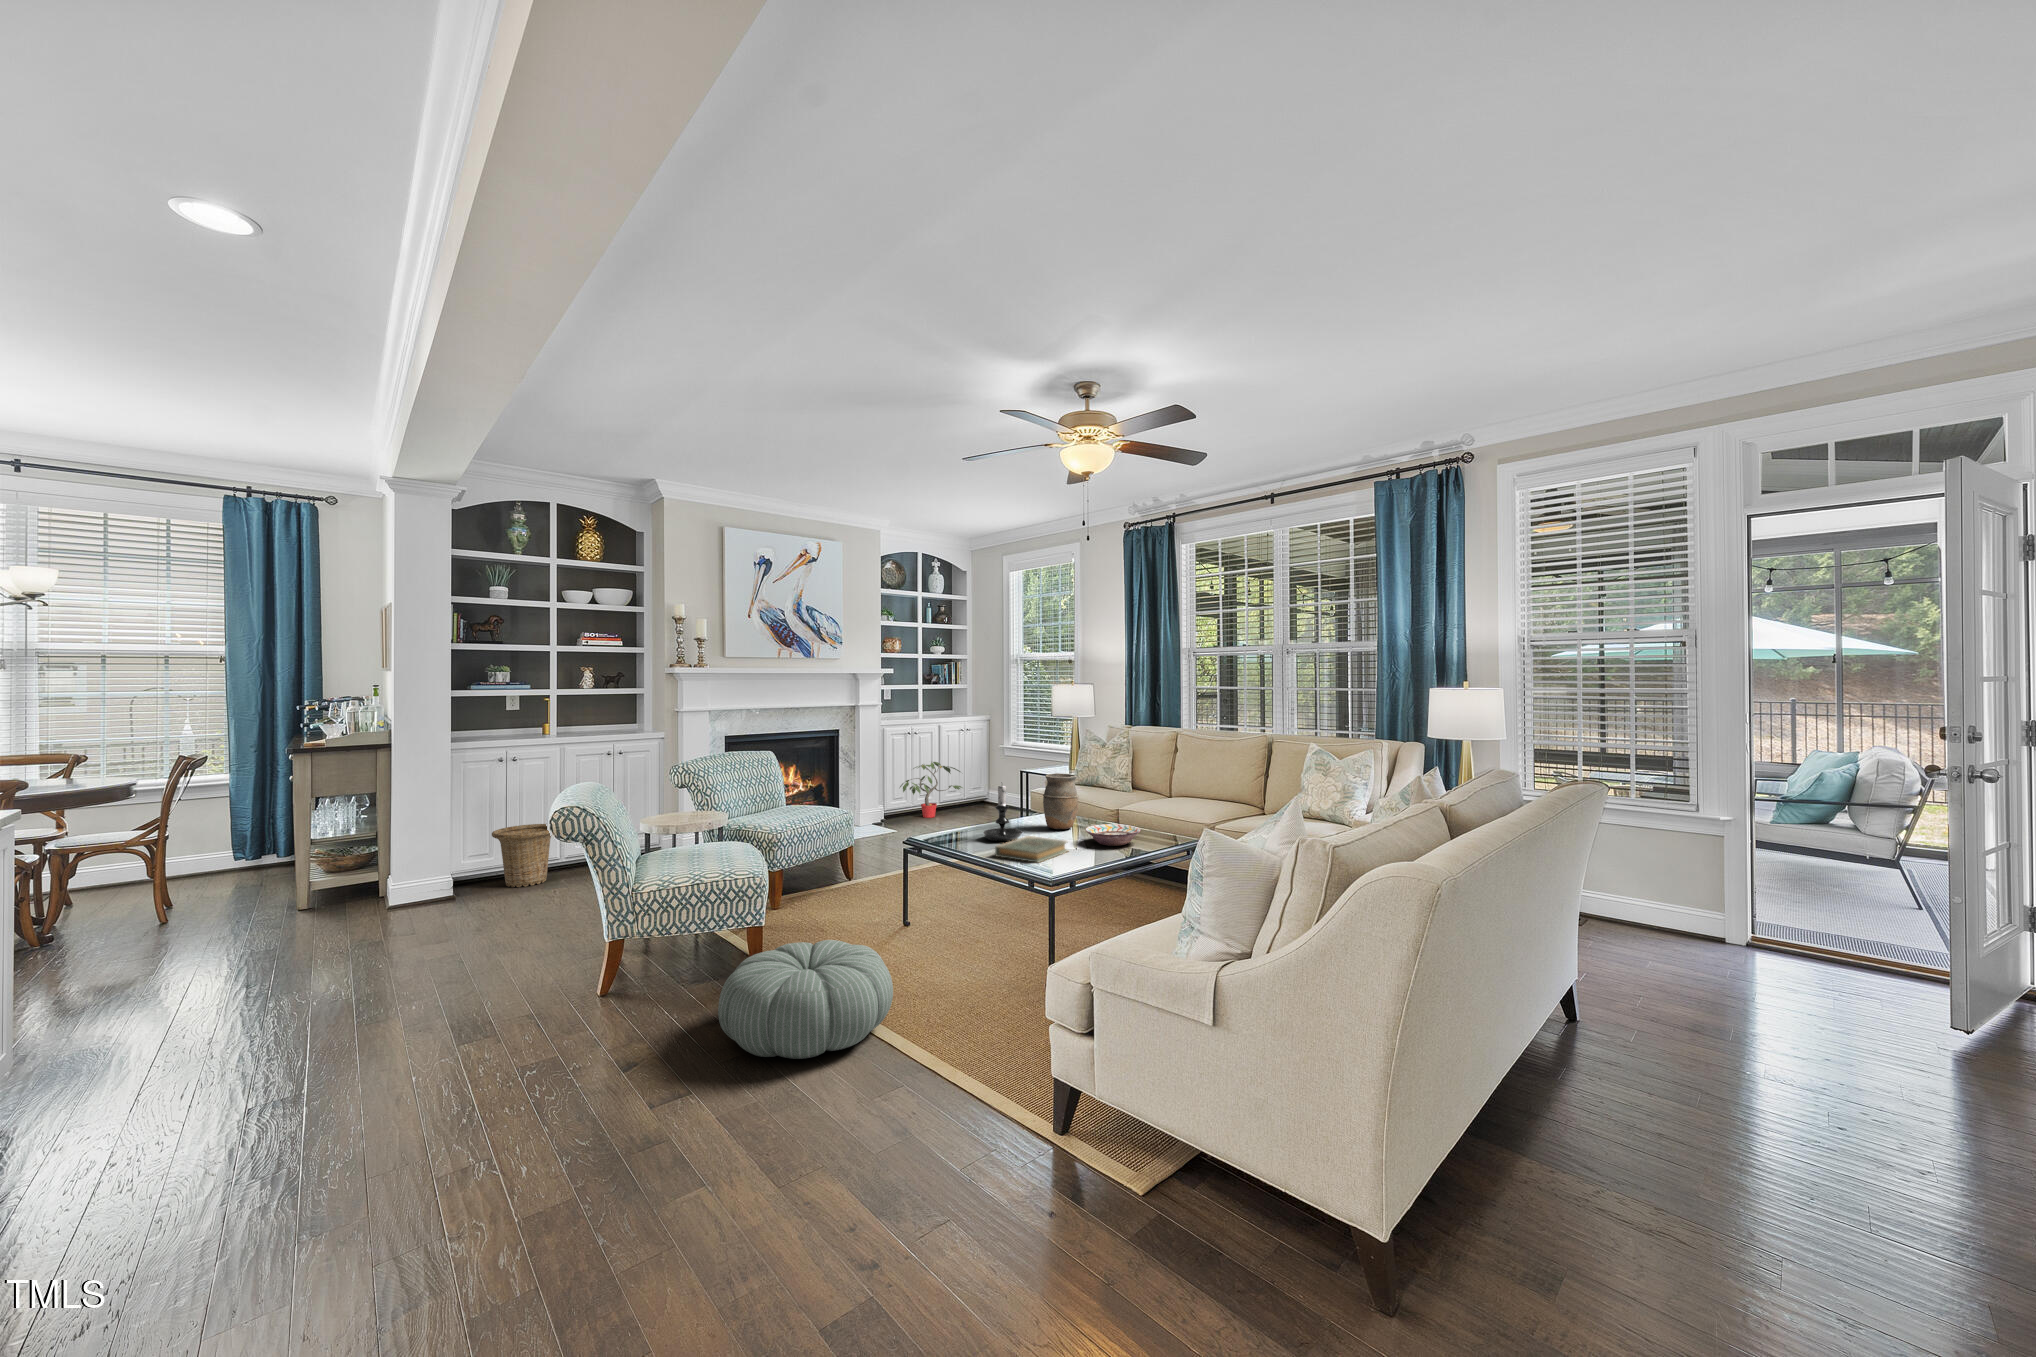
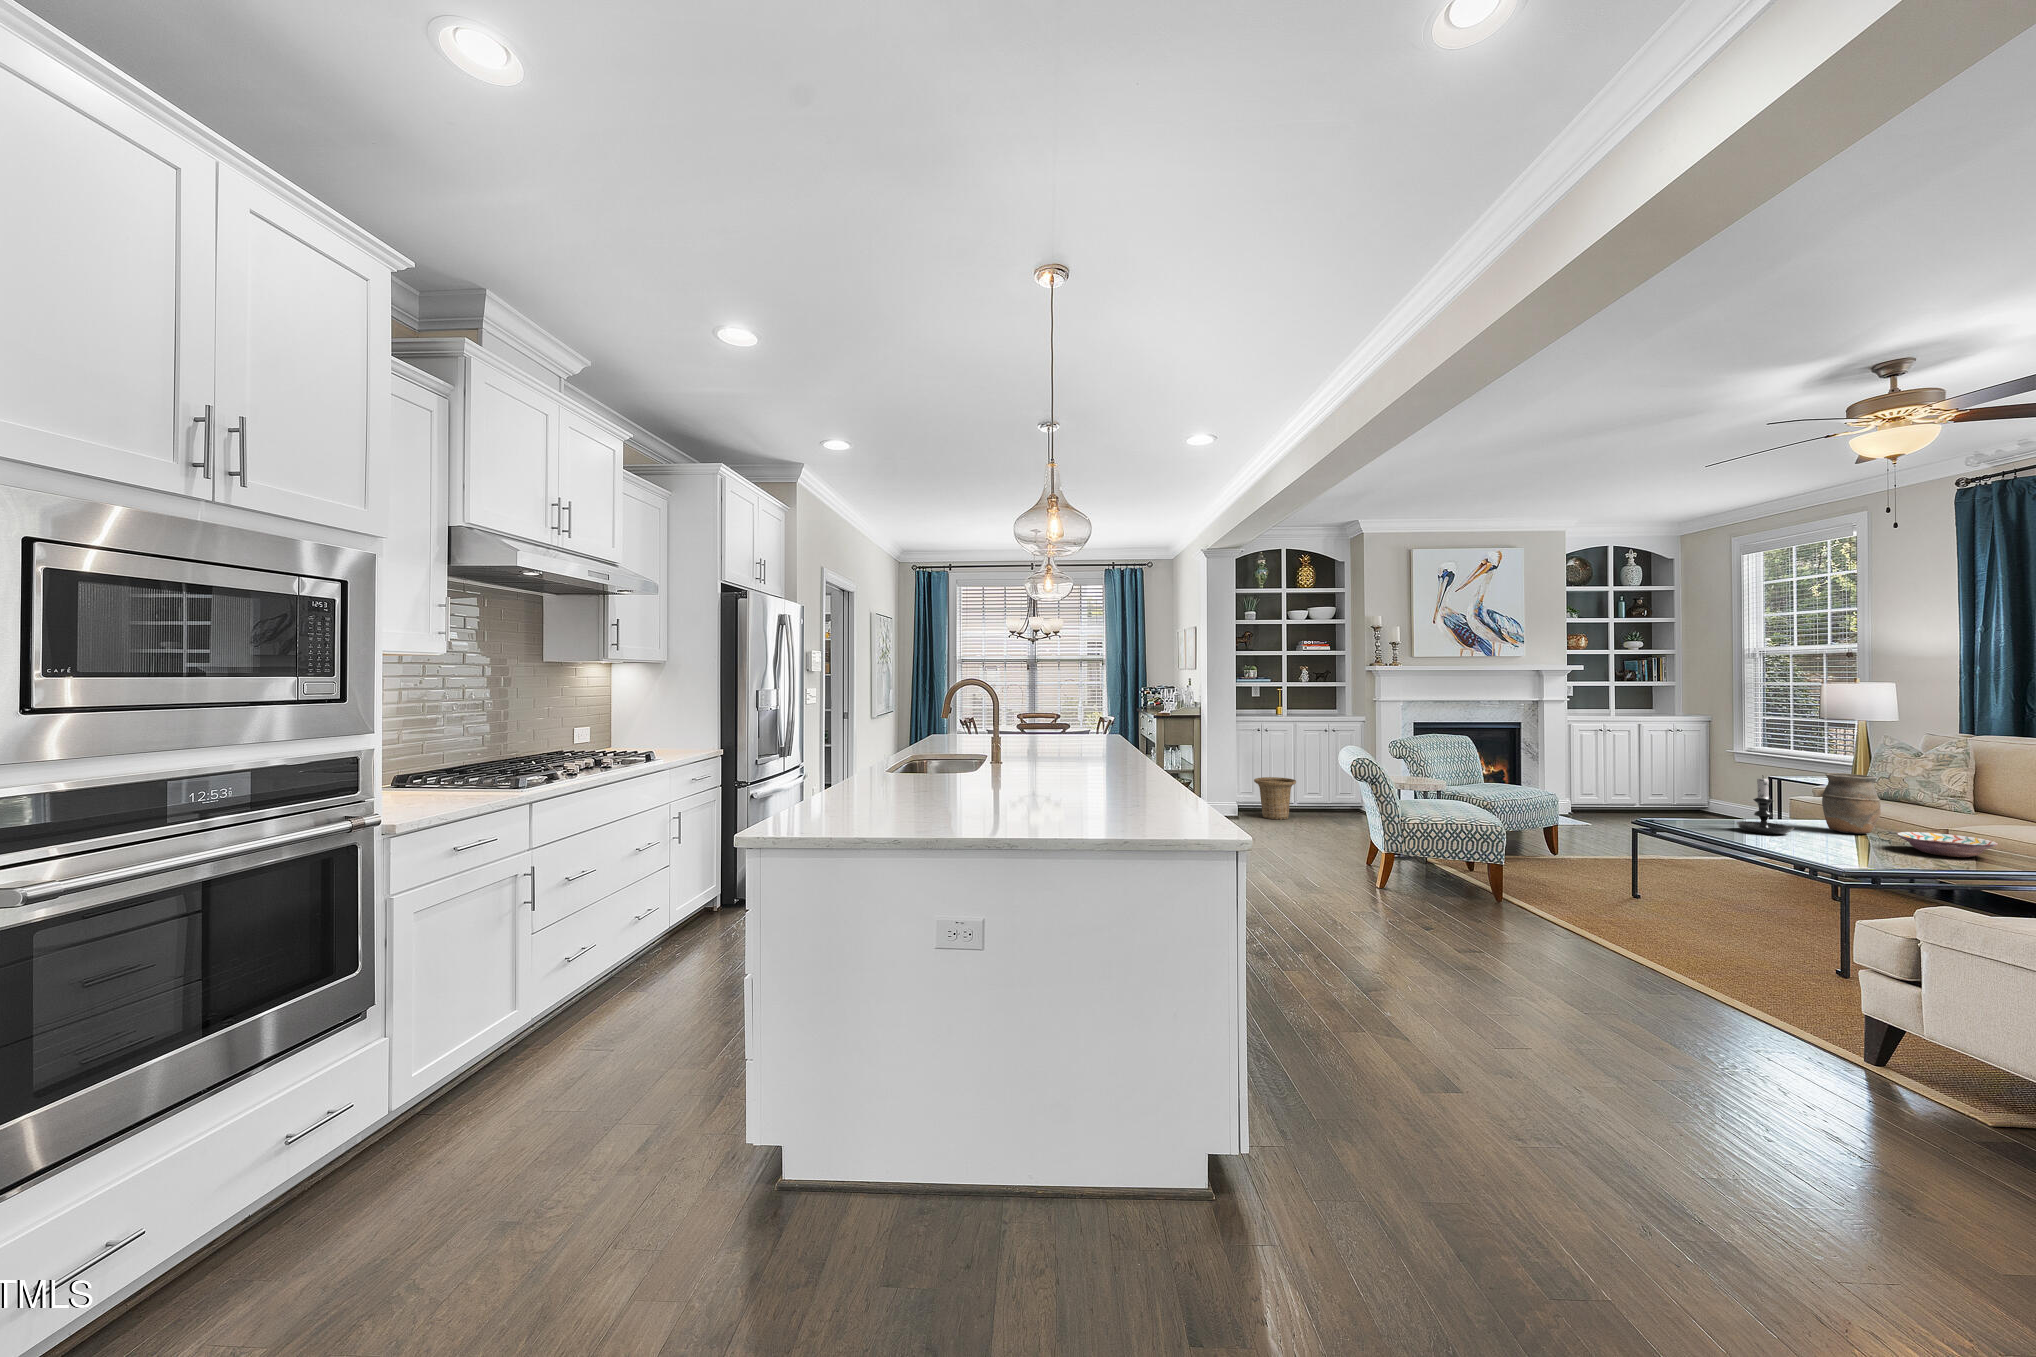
potted plant: present [900,762,962,818] -> none [1590,758,1677,815]
hardback book: present [995,836,1067,863] -> none [1761,831,1873,856]
pouf: present [718,940,893,1059] -> none [1490,878,1657,964]

